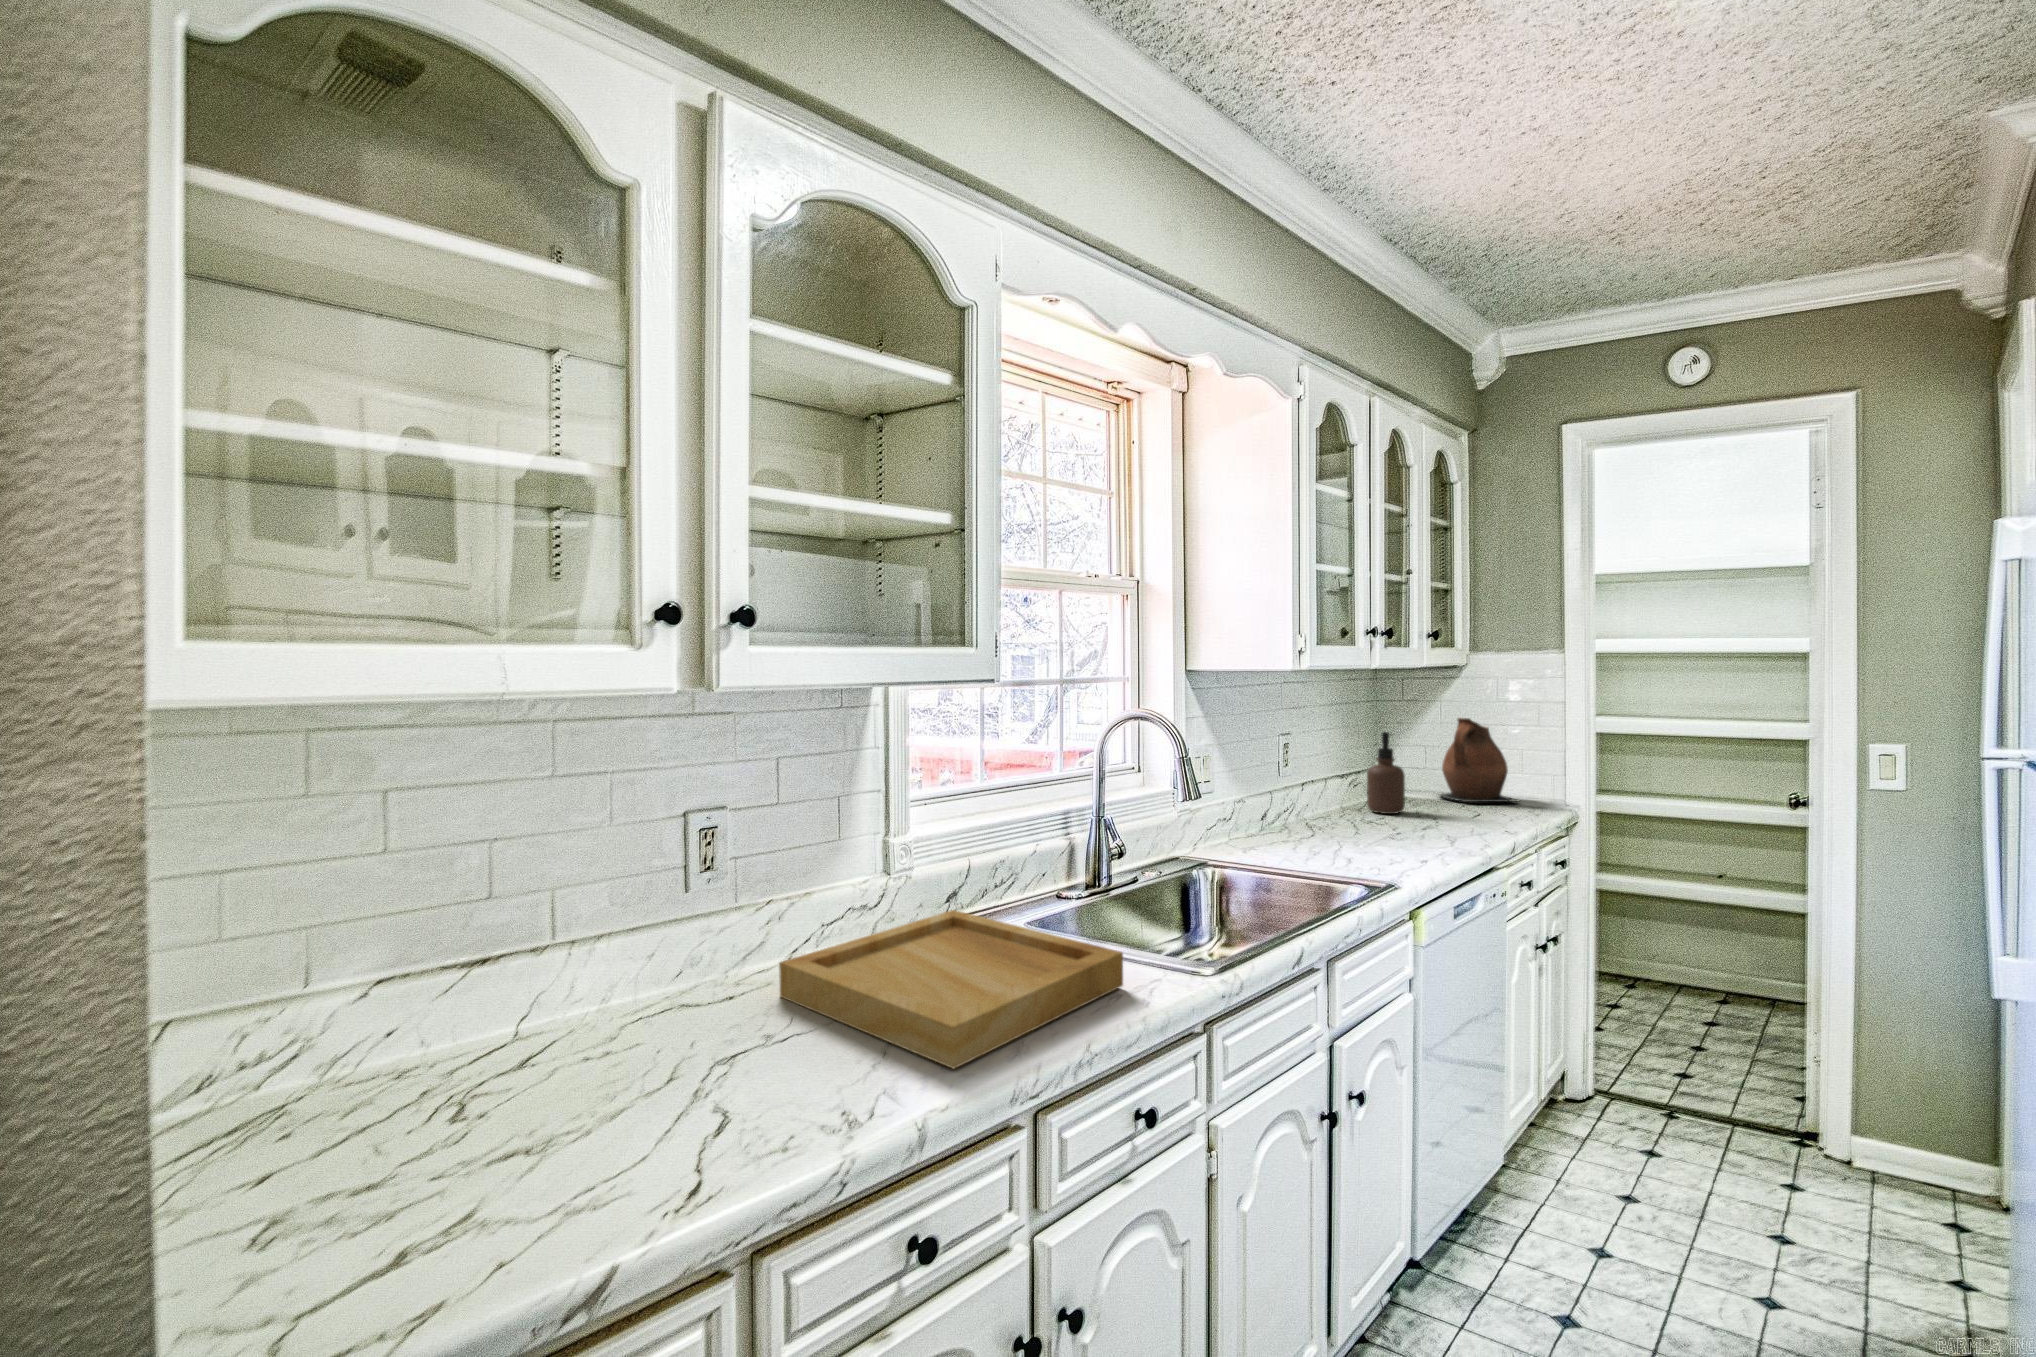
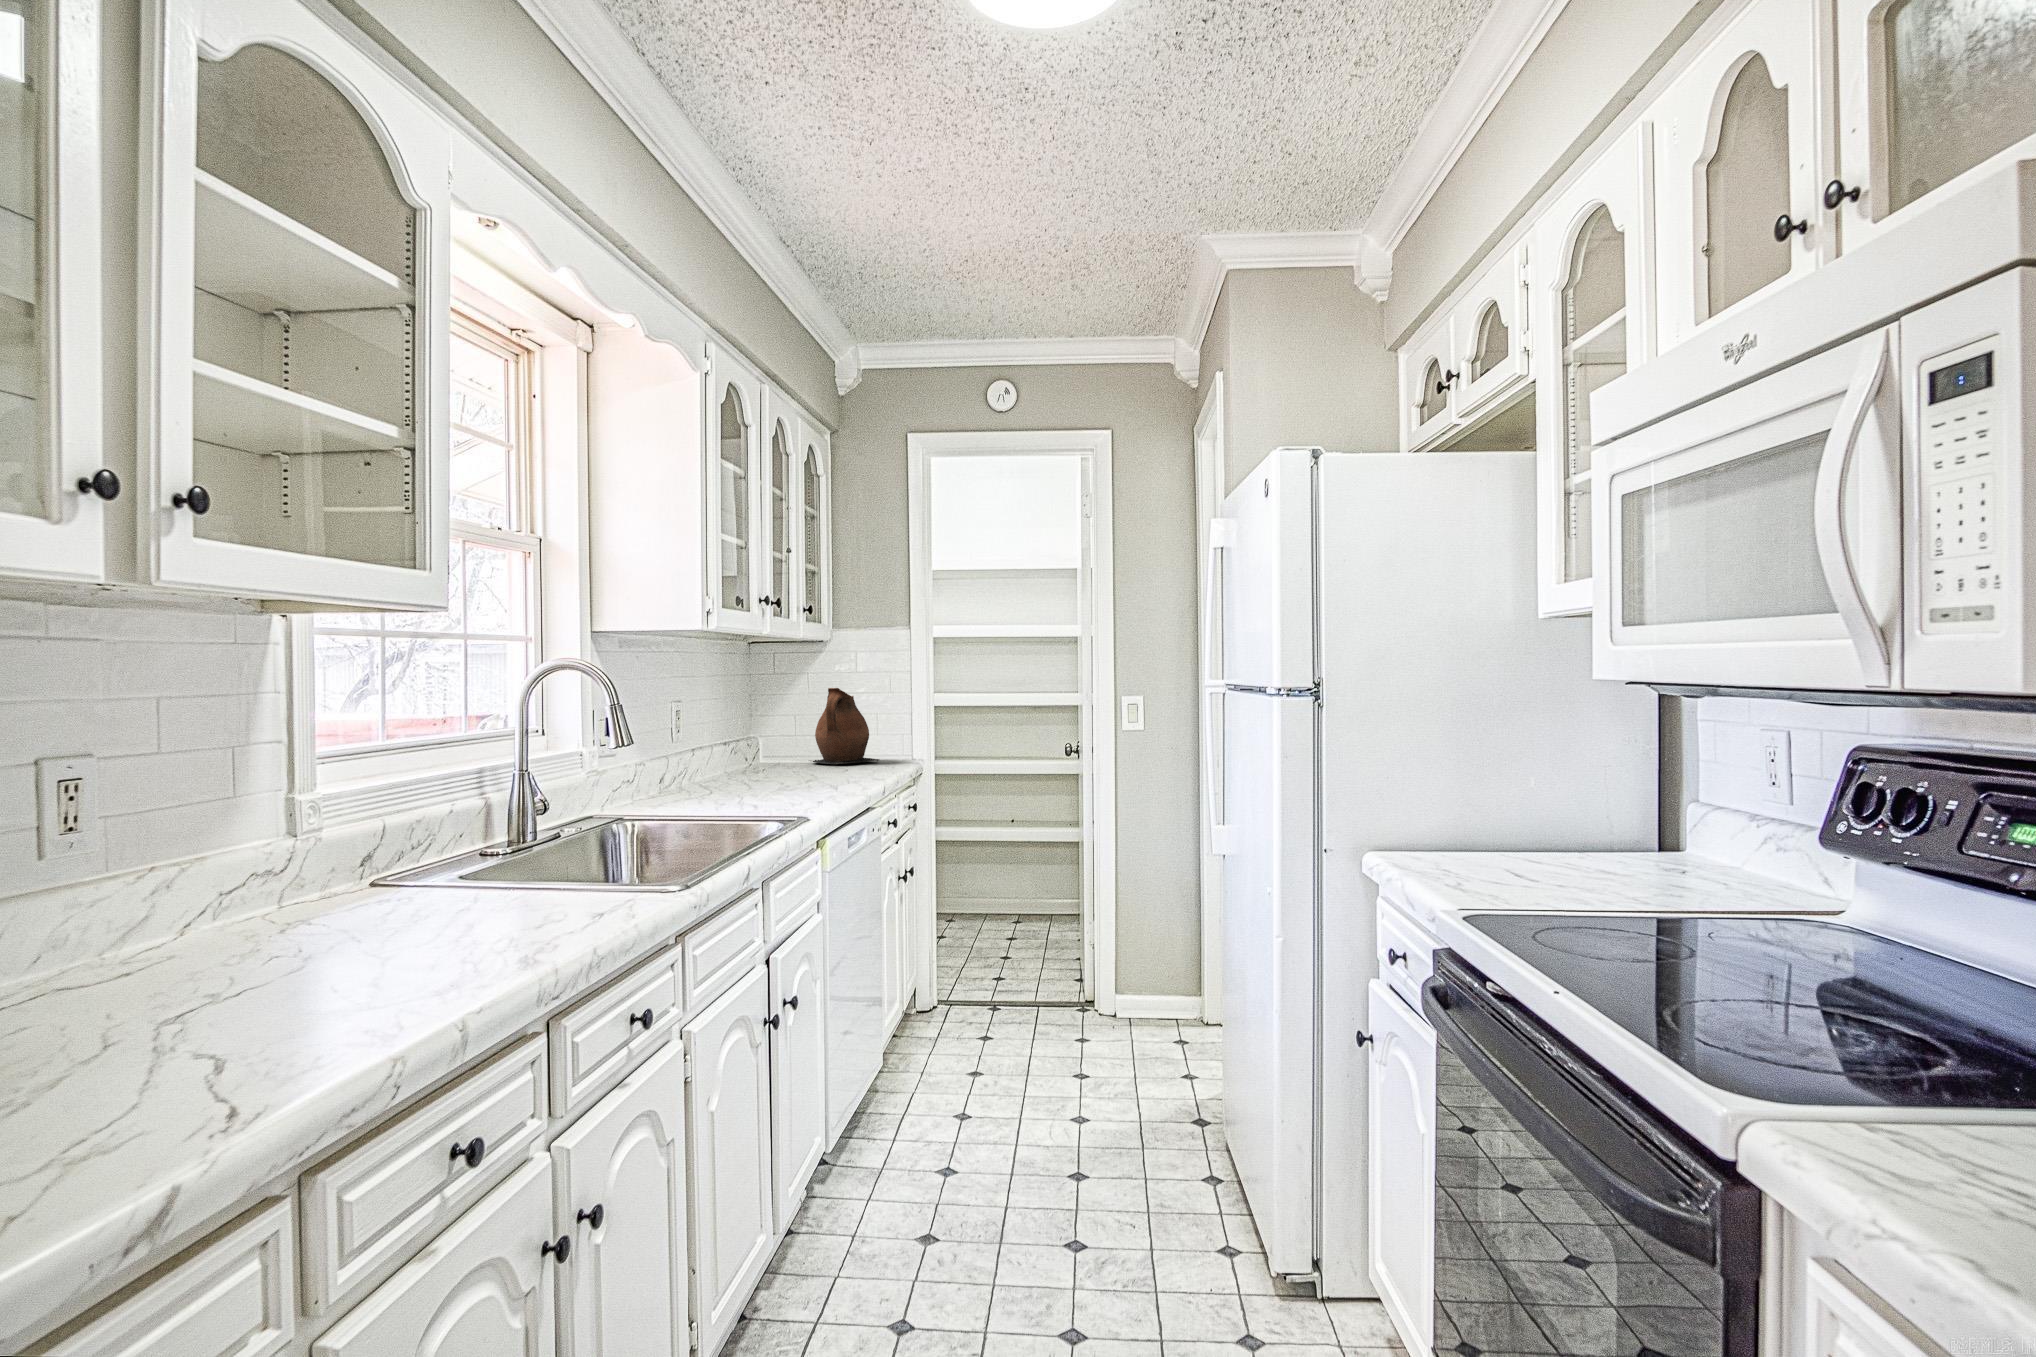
soap dispenser: present [1367,732,1405,814] -> none [755,700,790,777]
tray: present [779,910,1123,1069] -> none [162,873,607,985]

